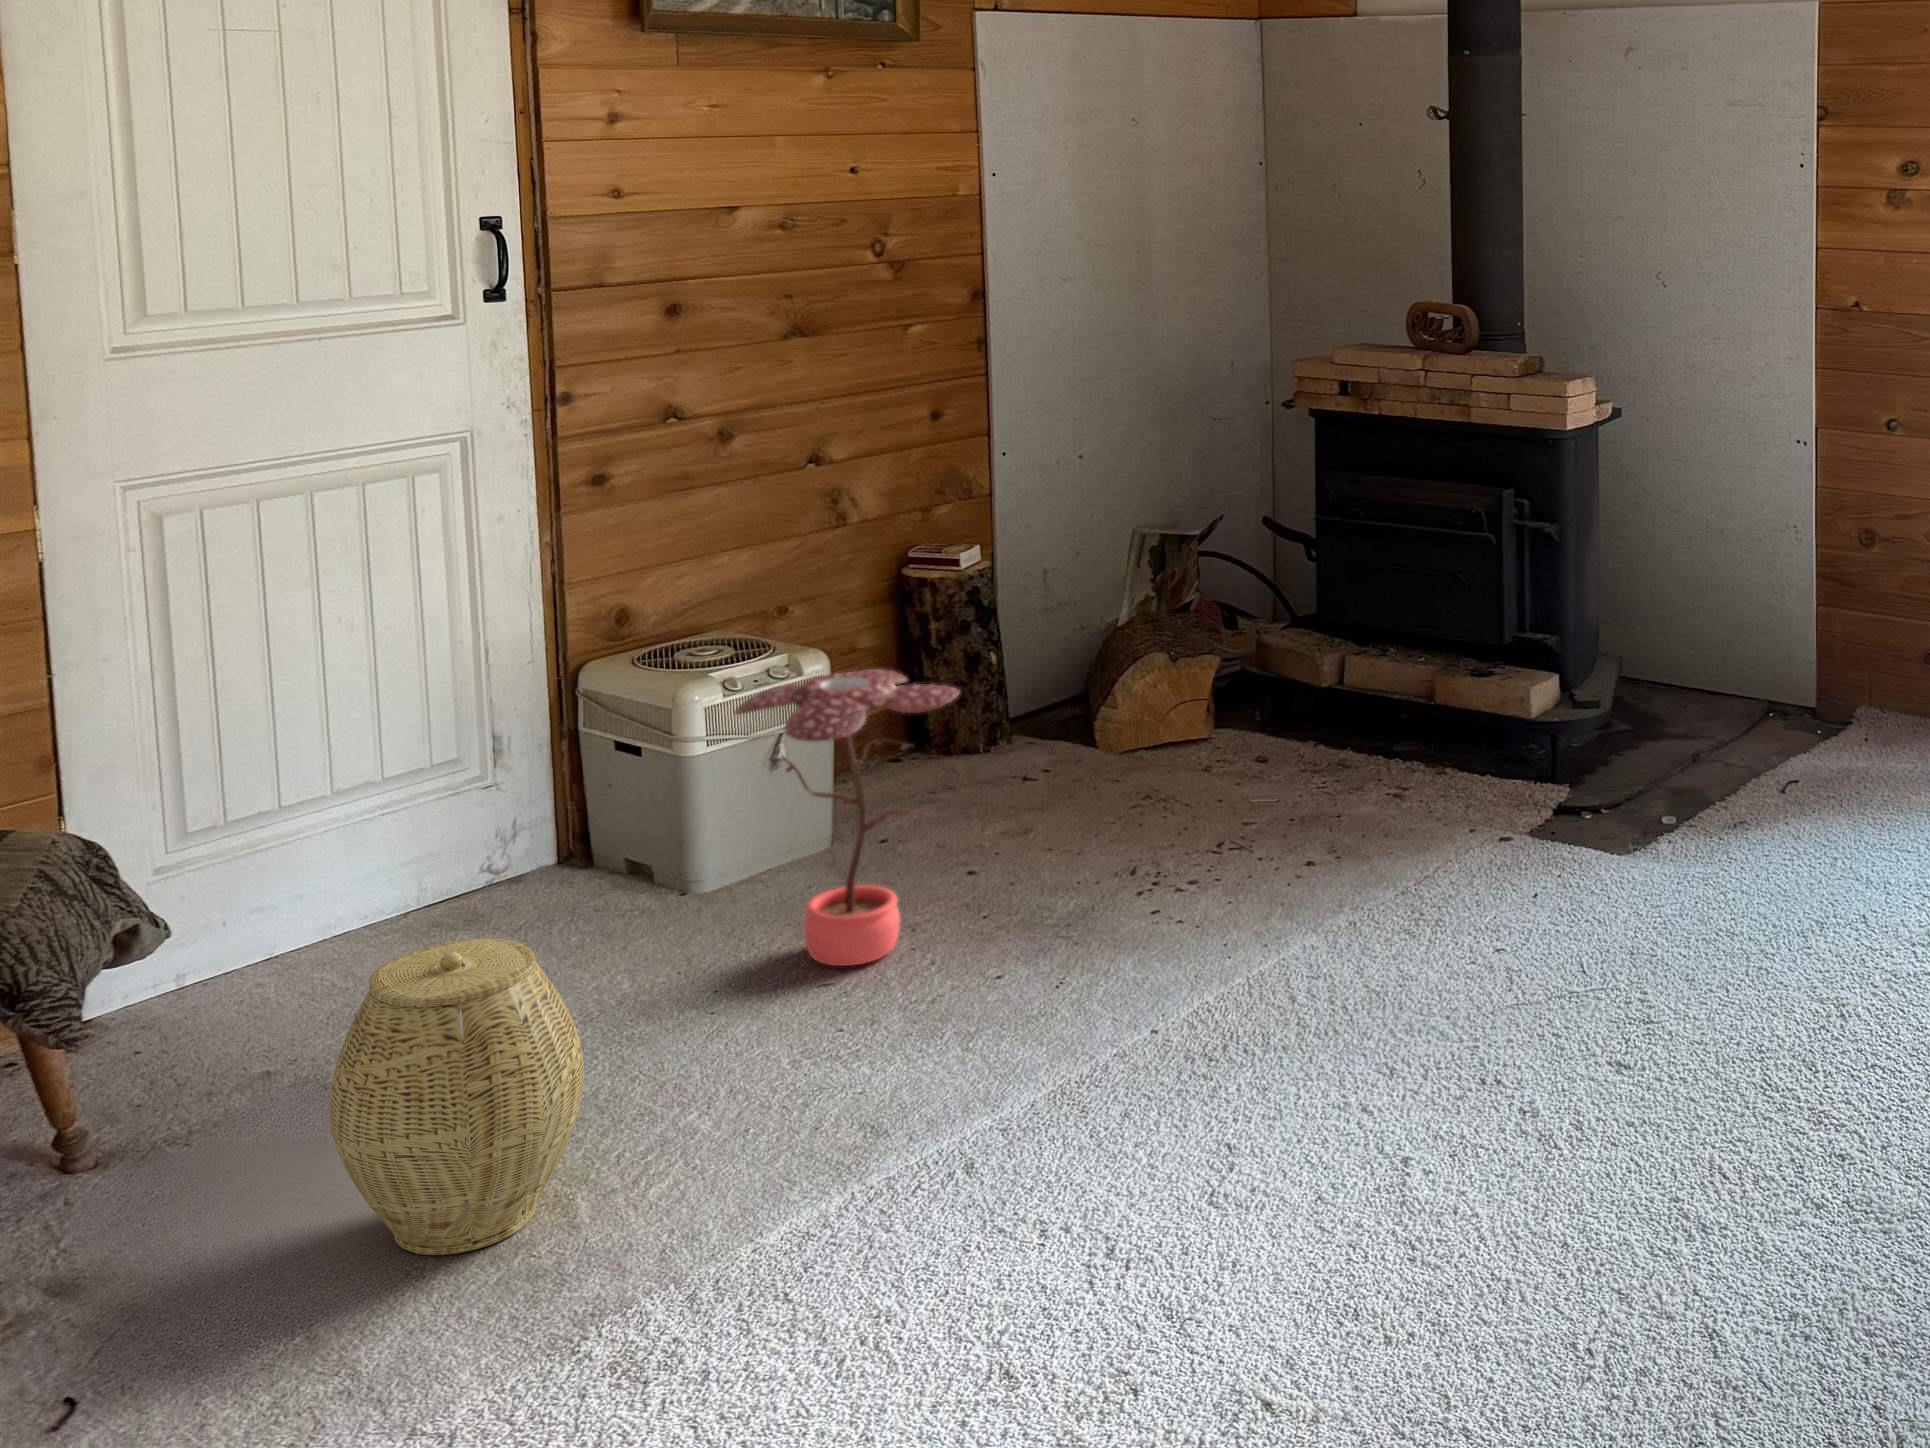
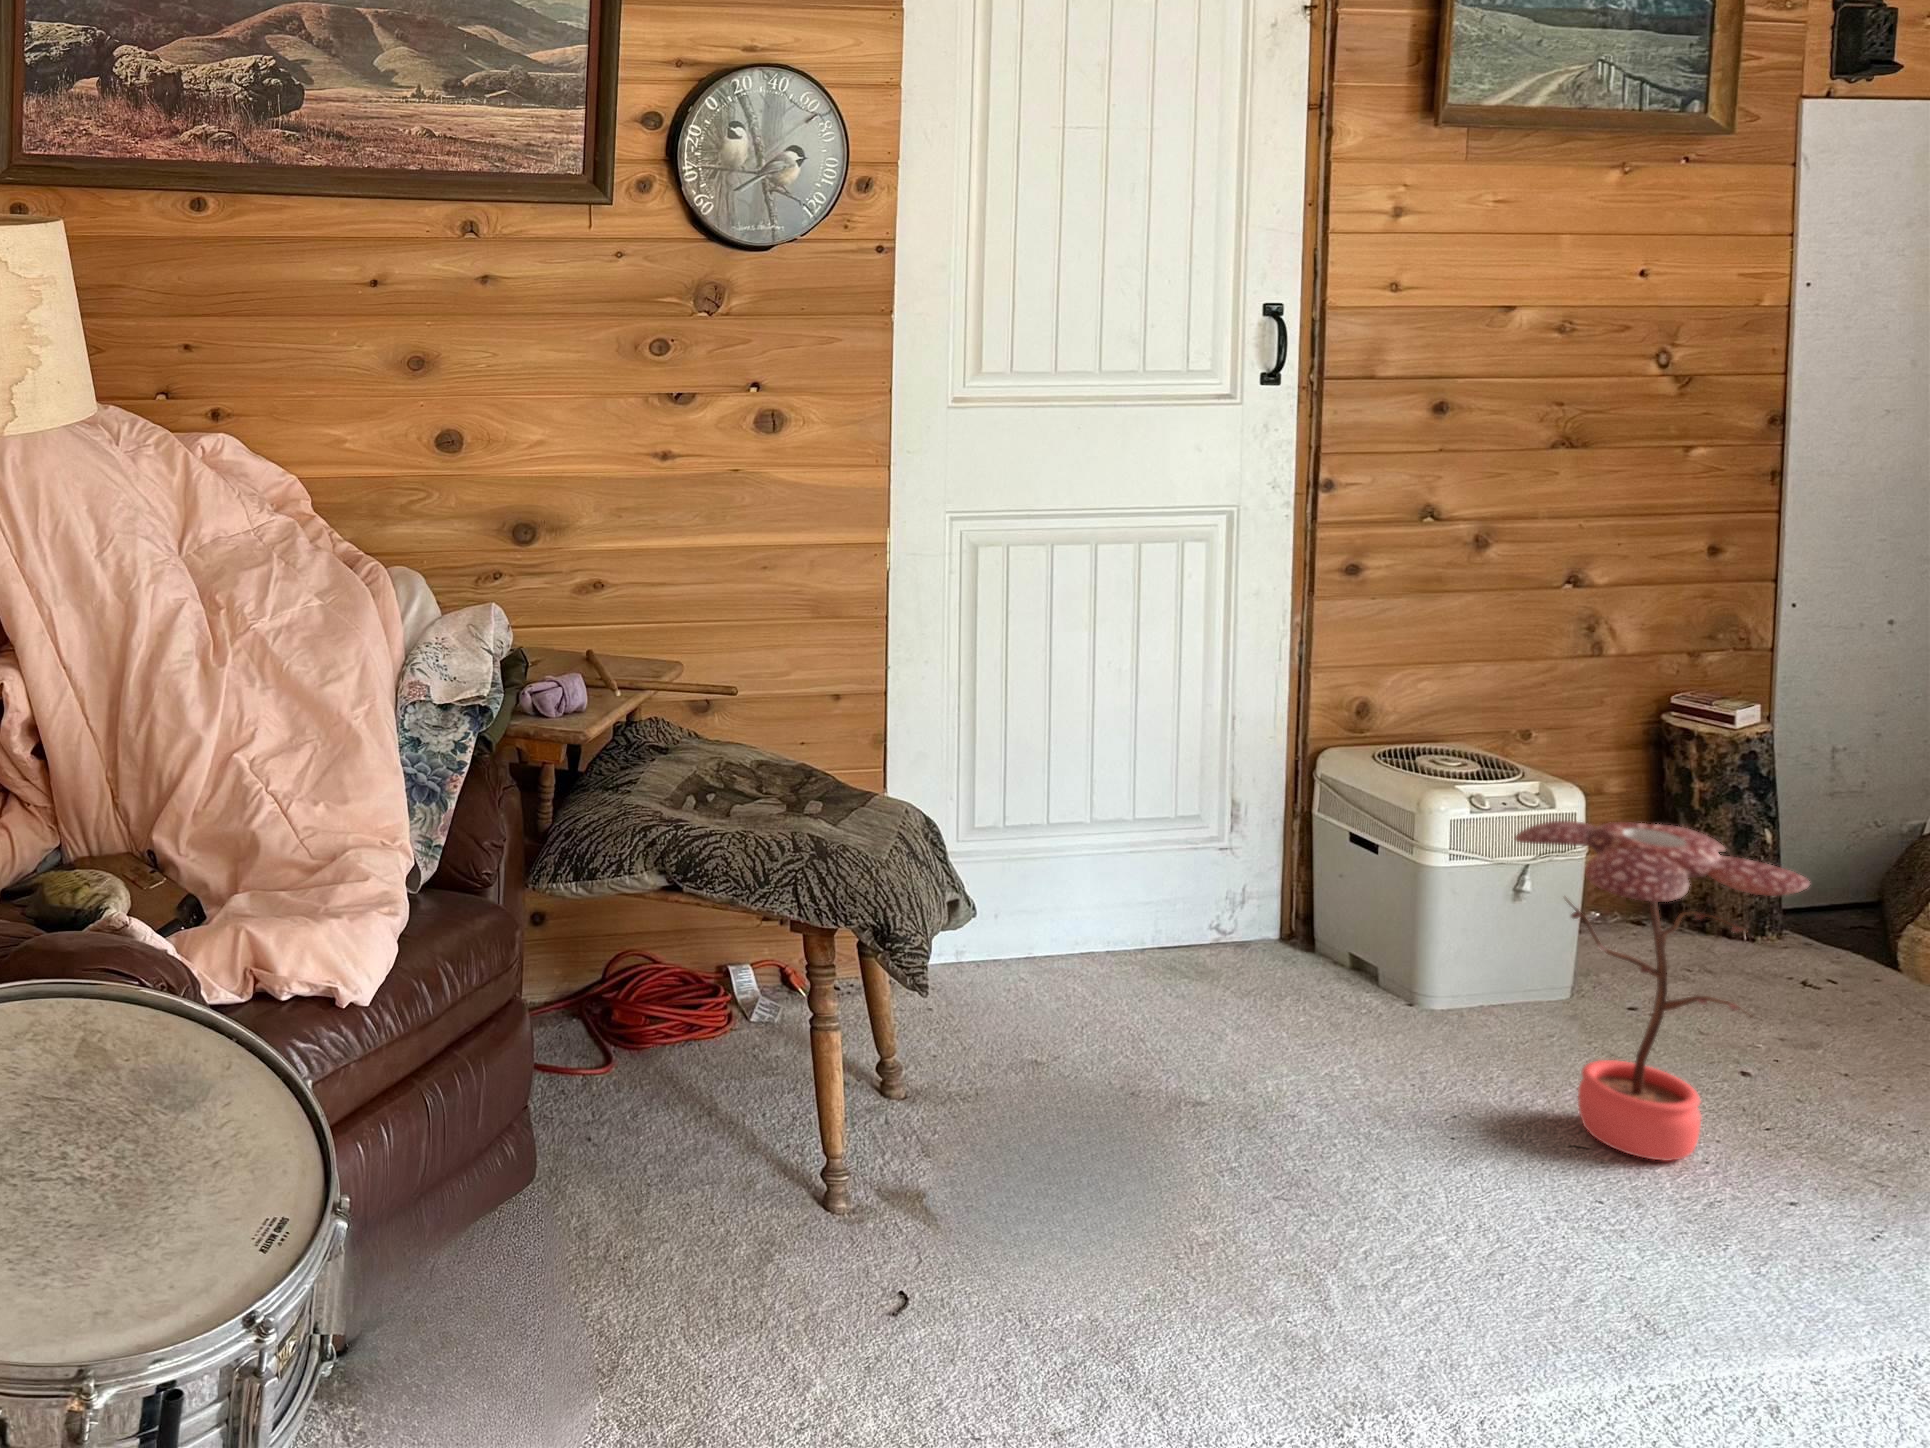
woven basket: present [329,938,584,1255] -> none [1130,1010,1385,1342]

